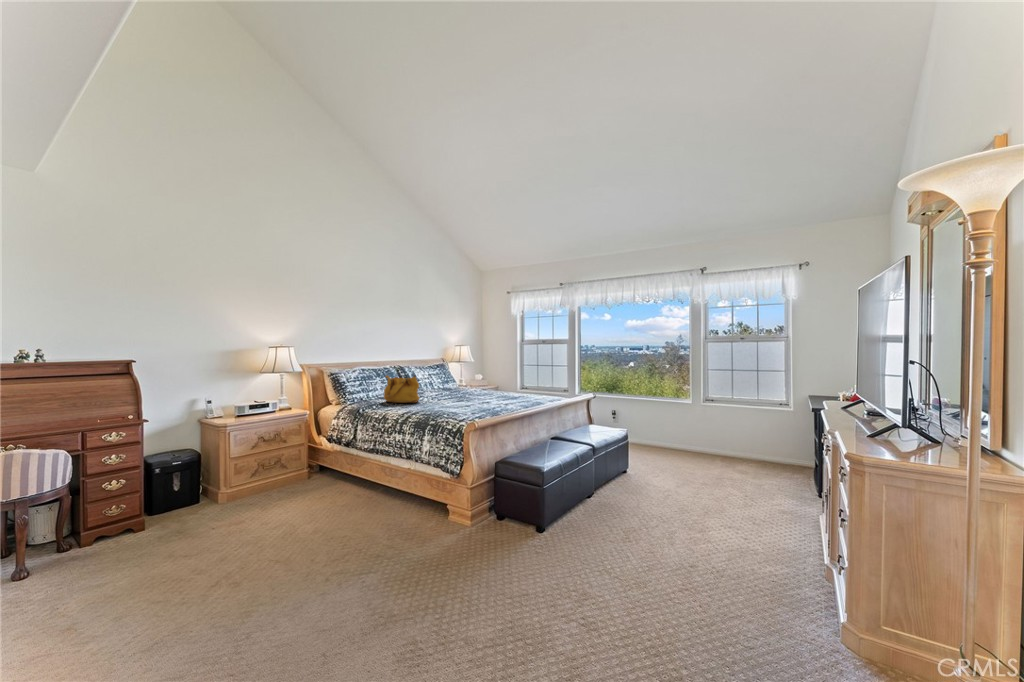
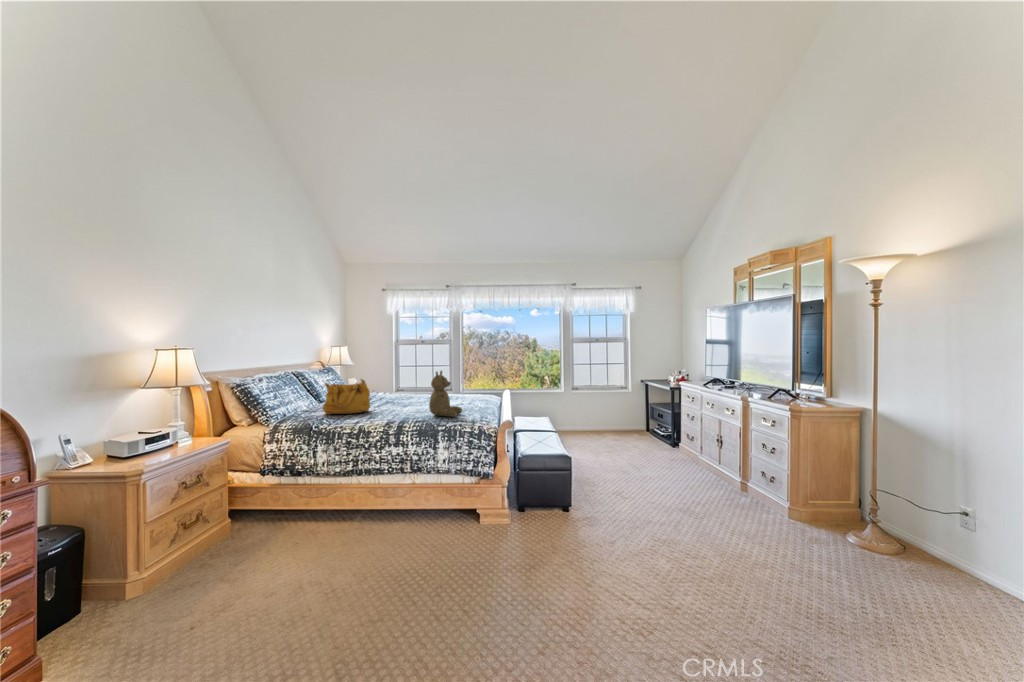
teddy bear: none [435,369,471,415] -> present [429,371,462,417]

